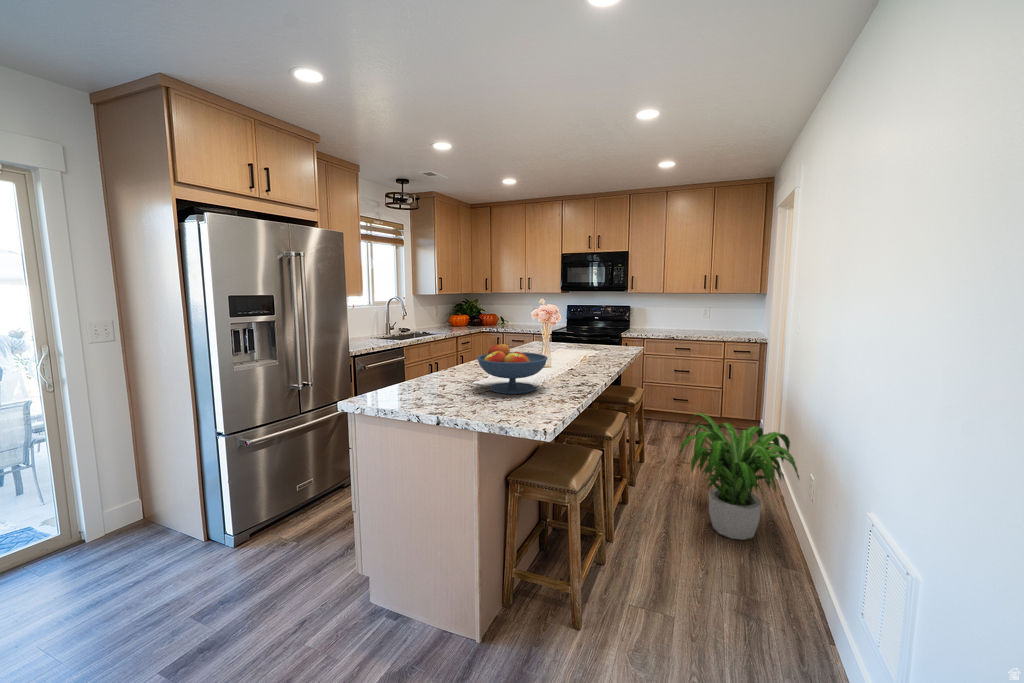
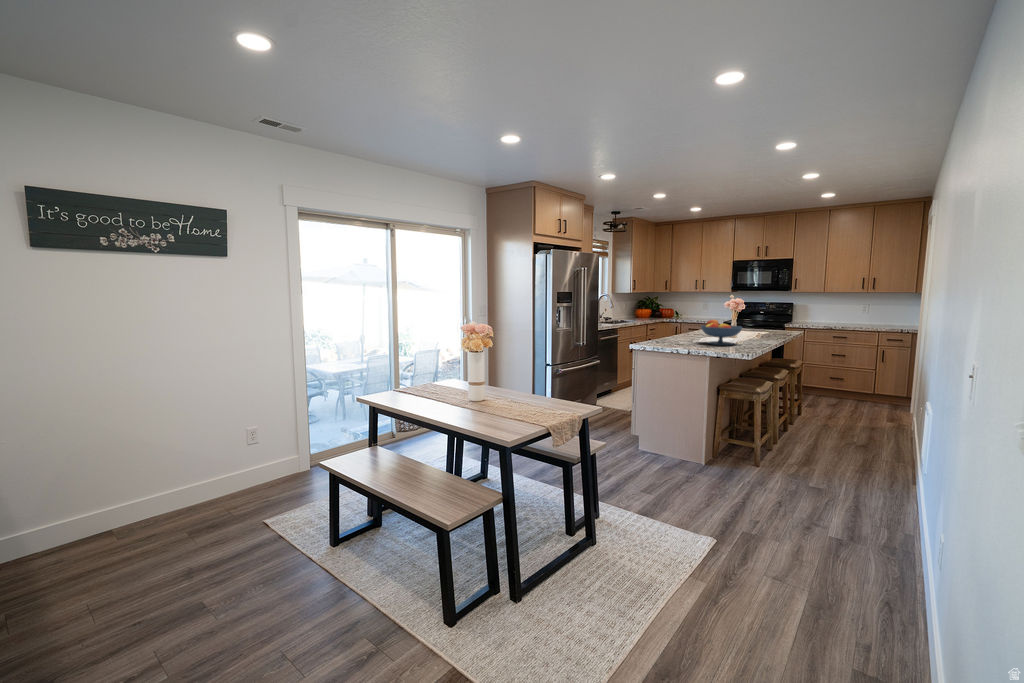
potted plant: present [679,413,799,540] -> none [826,373,913,451]

